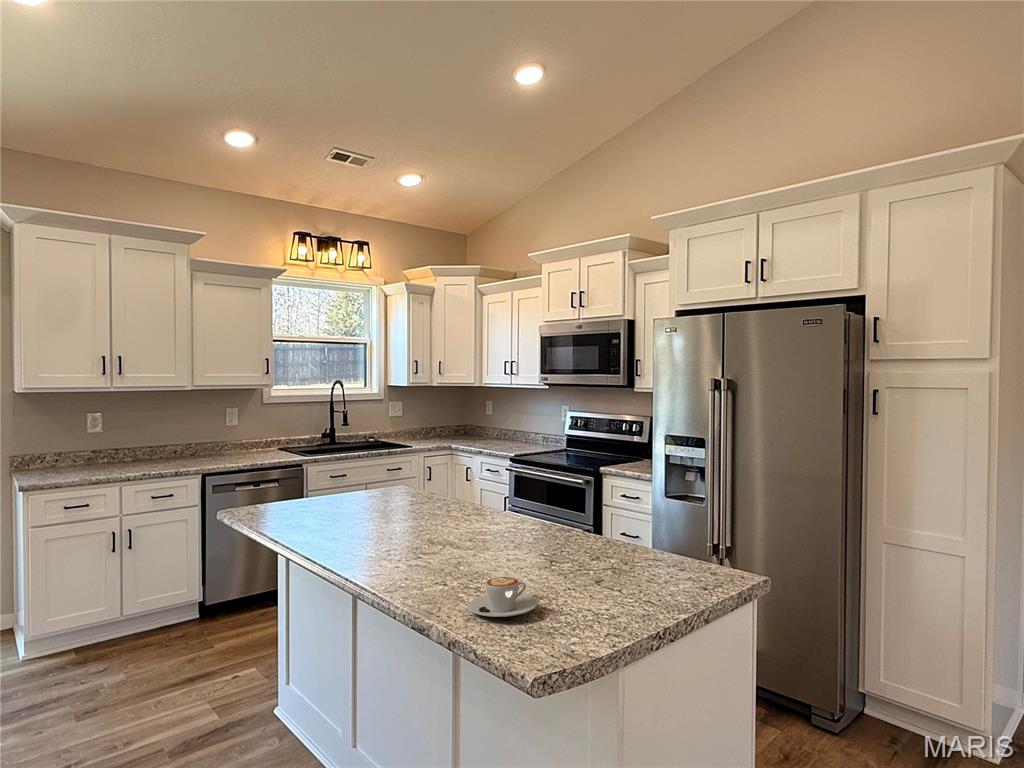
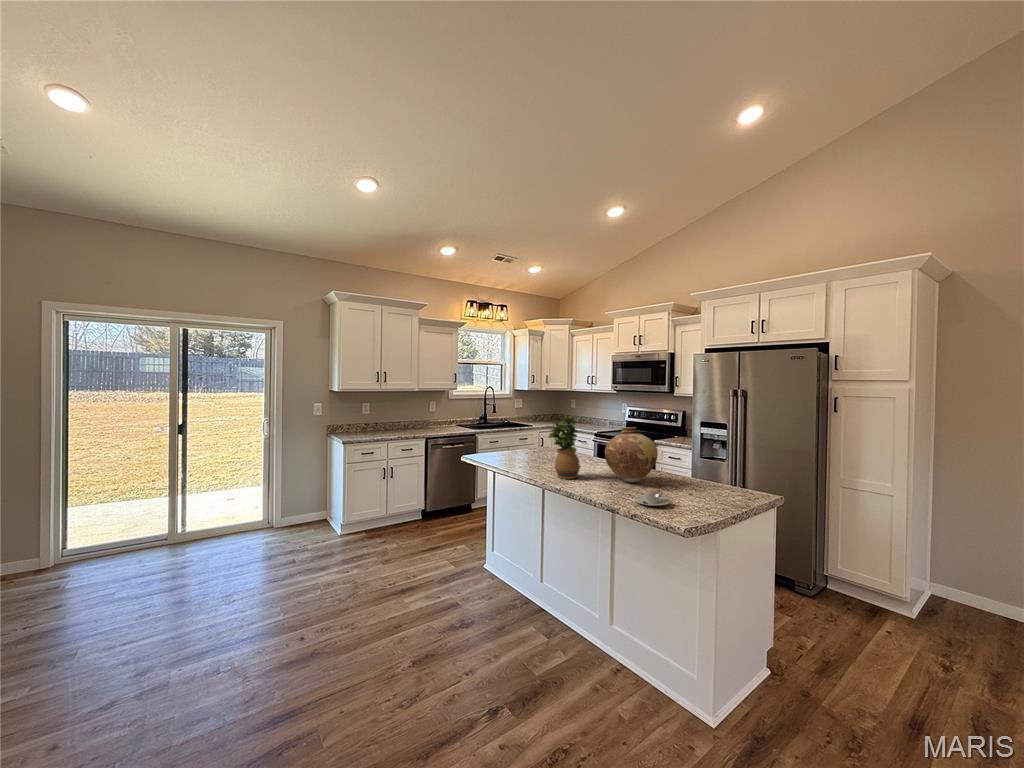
potted plant: none [338,428,403,555] -> present [548,416,580,479]
vase: none [446,449,545,557] -> present [605,427,658,482]

